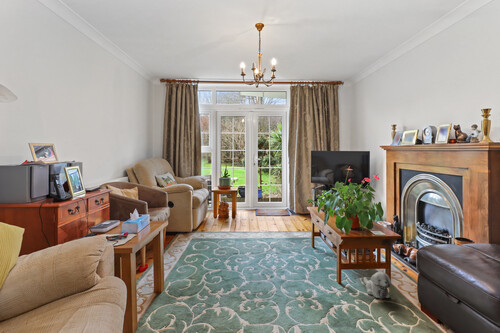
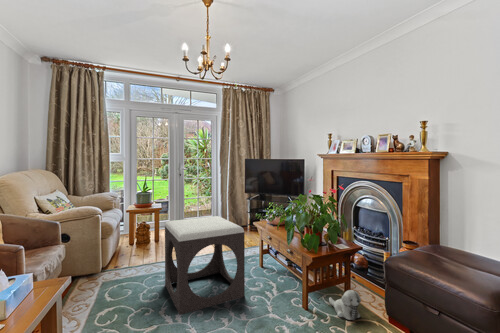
footstool: none [232,199,290,269] -> present [165,216,245,315]

